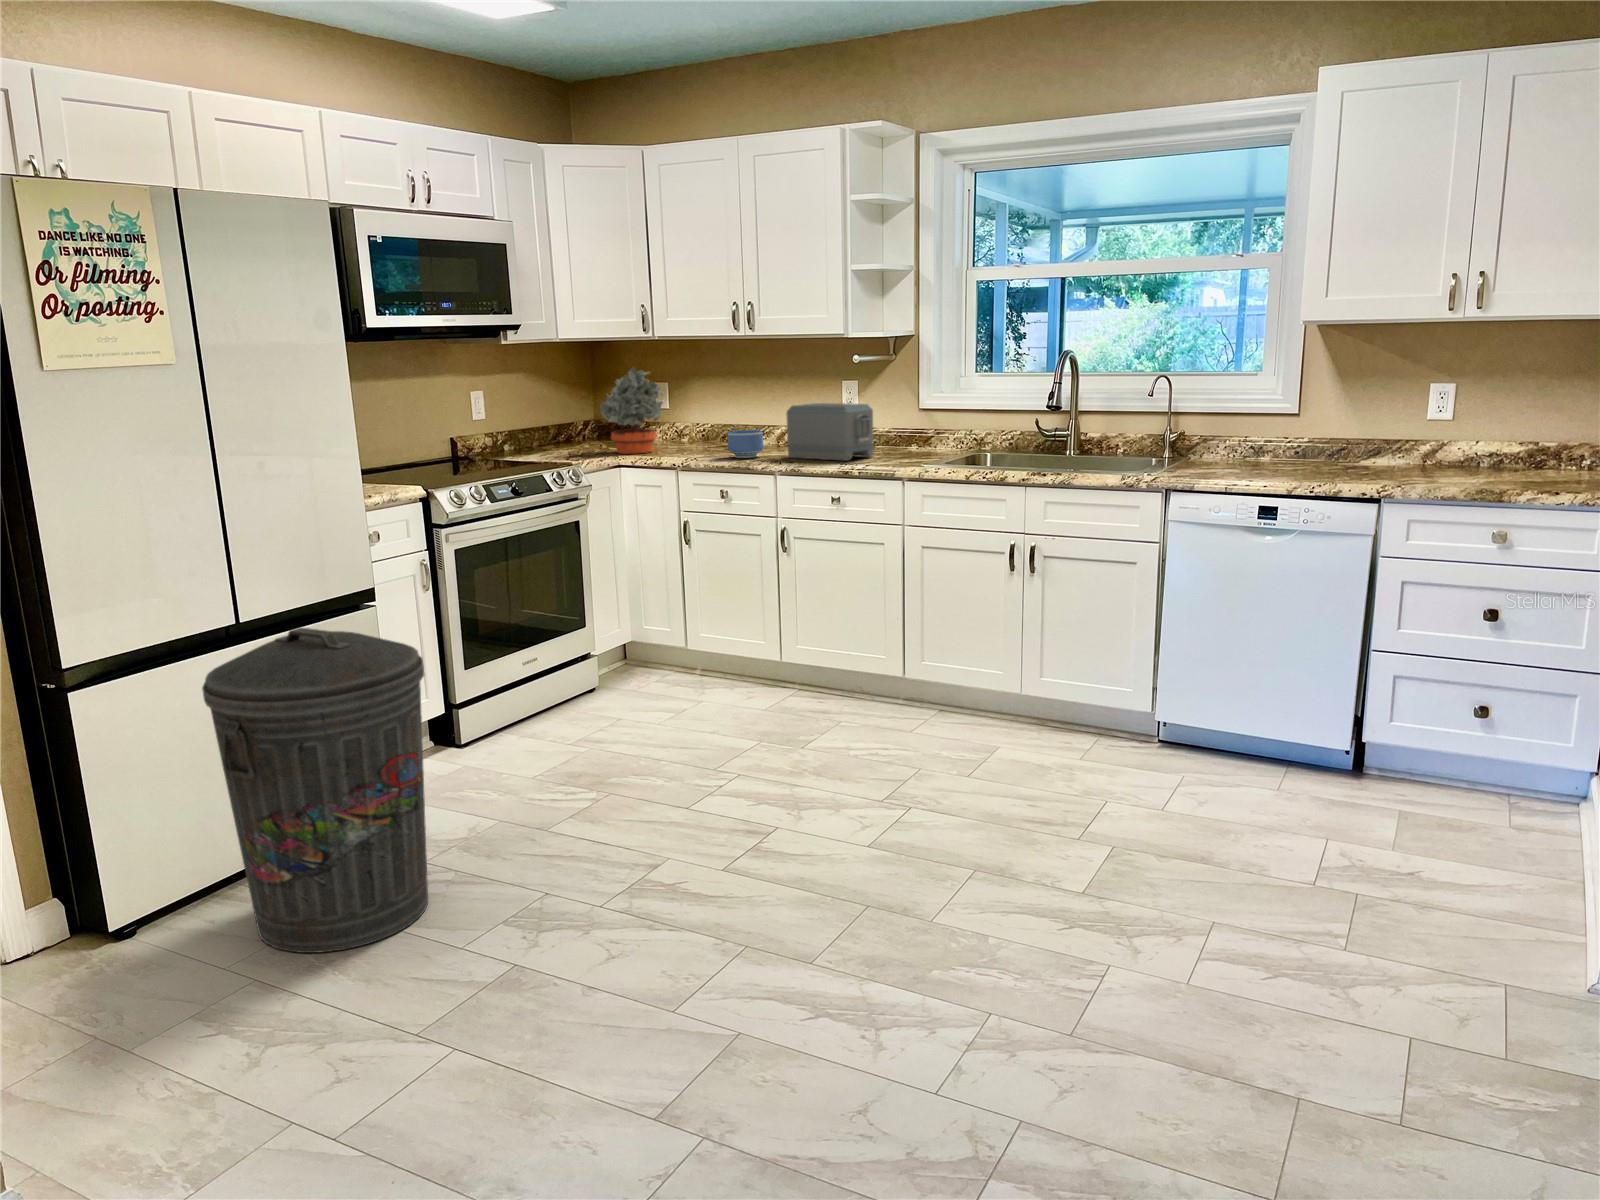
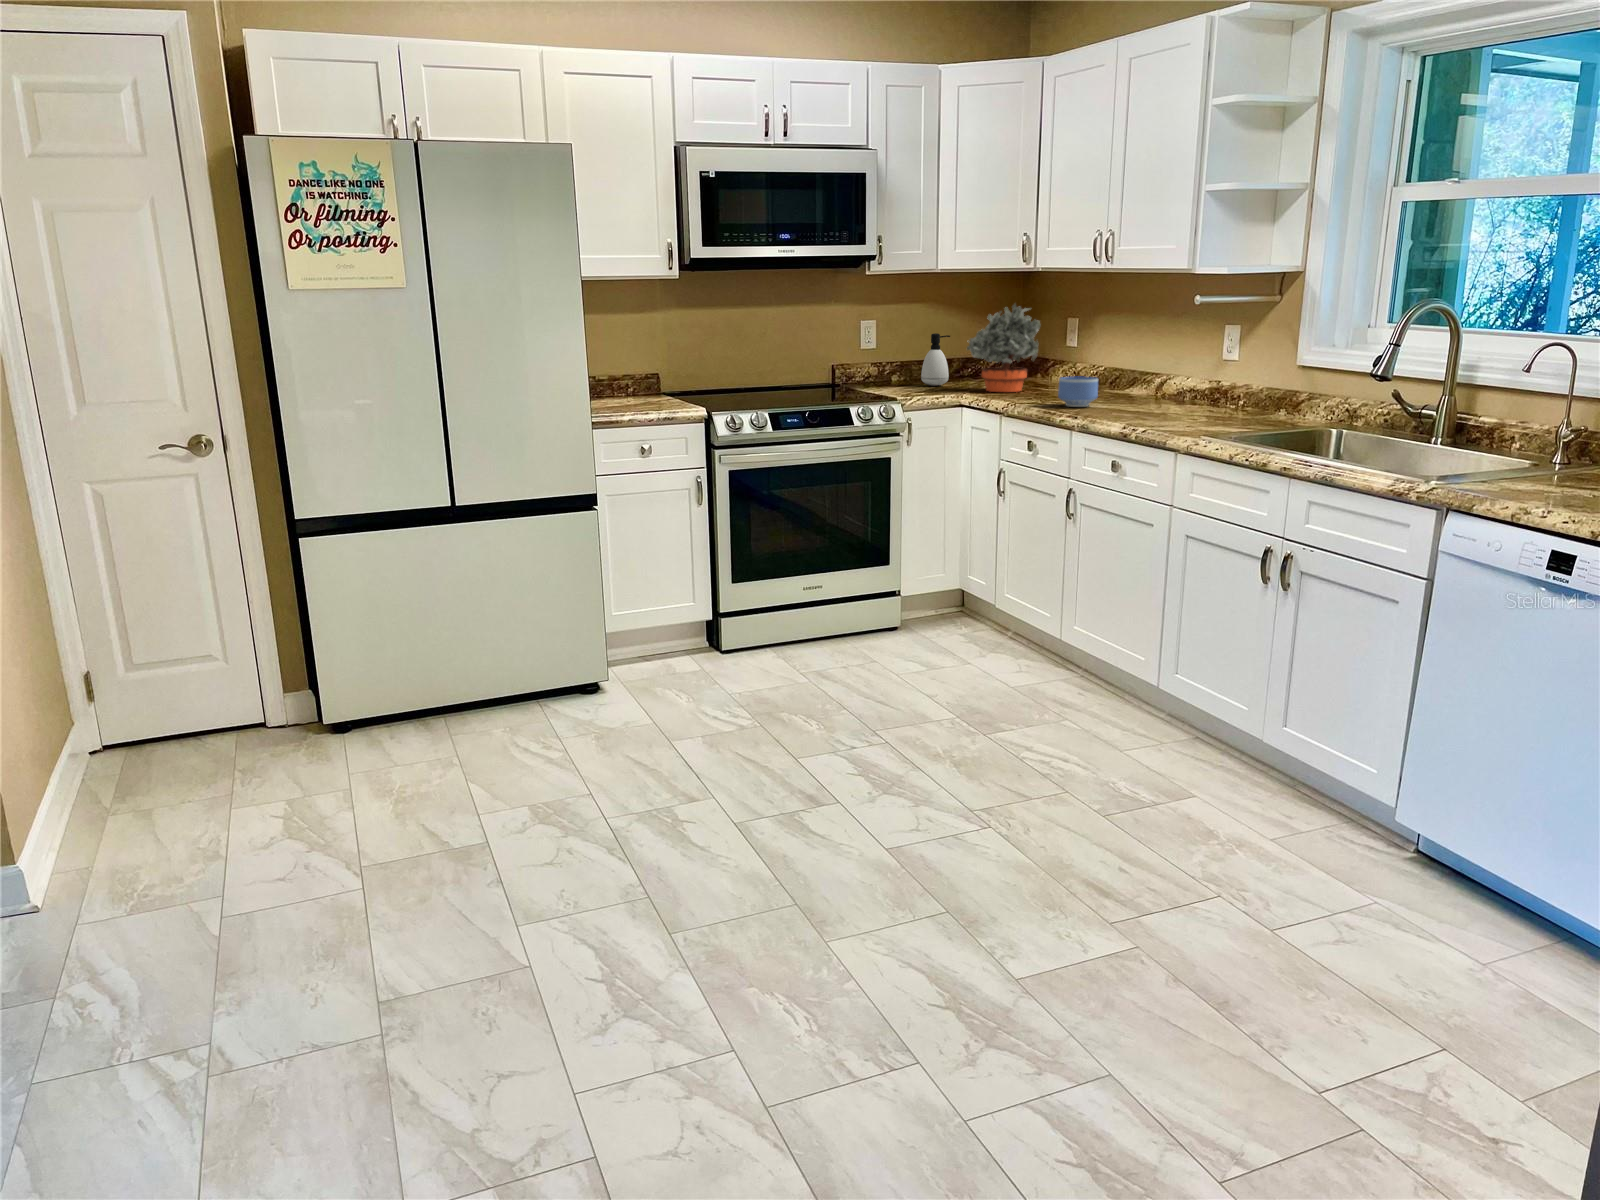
soap dispenser: none [540,401,568,454] -> present [921,333,950,386]
toaster: present [786,403,874,461] -> none [1115,351,1208,421]
trash can: present [202,628,428,953] -> none [366,511,545,777]

